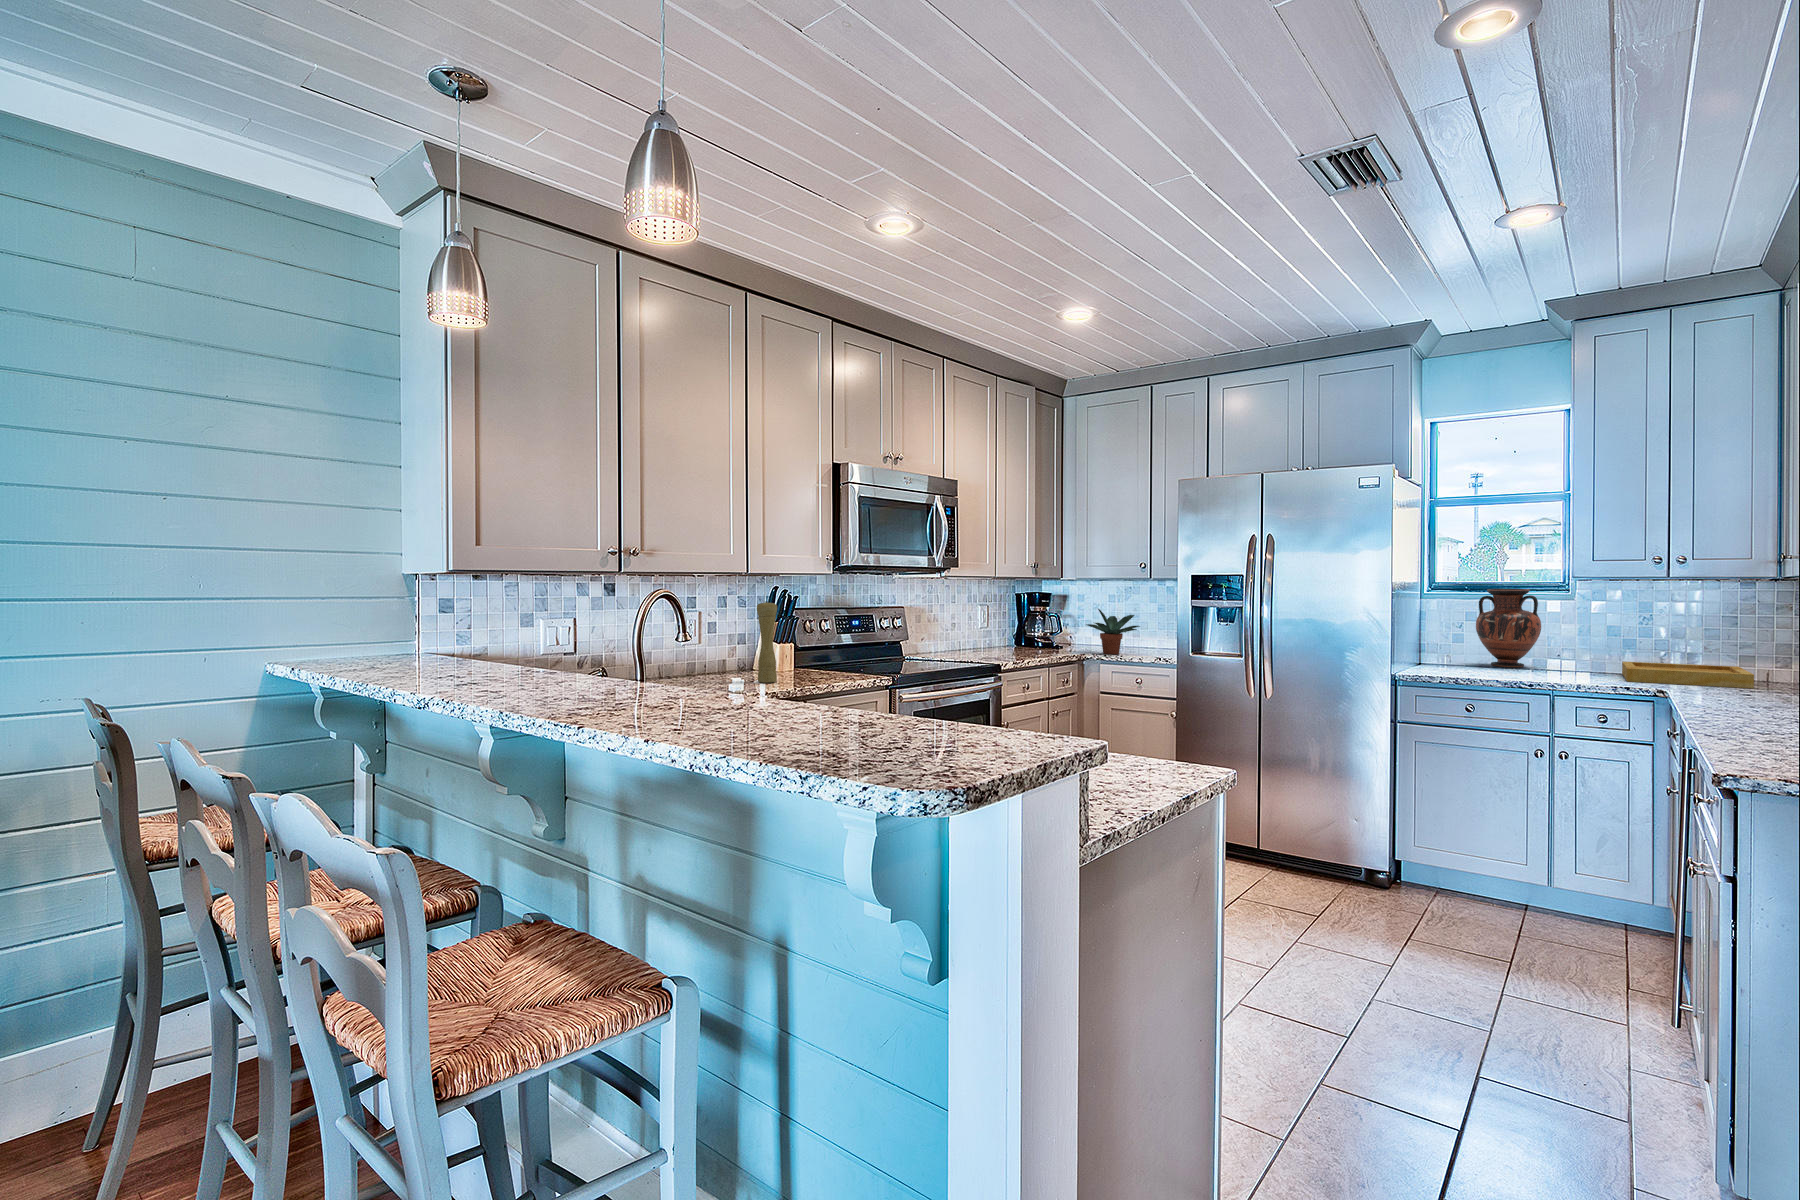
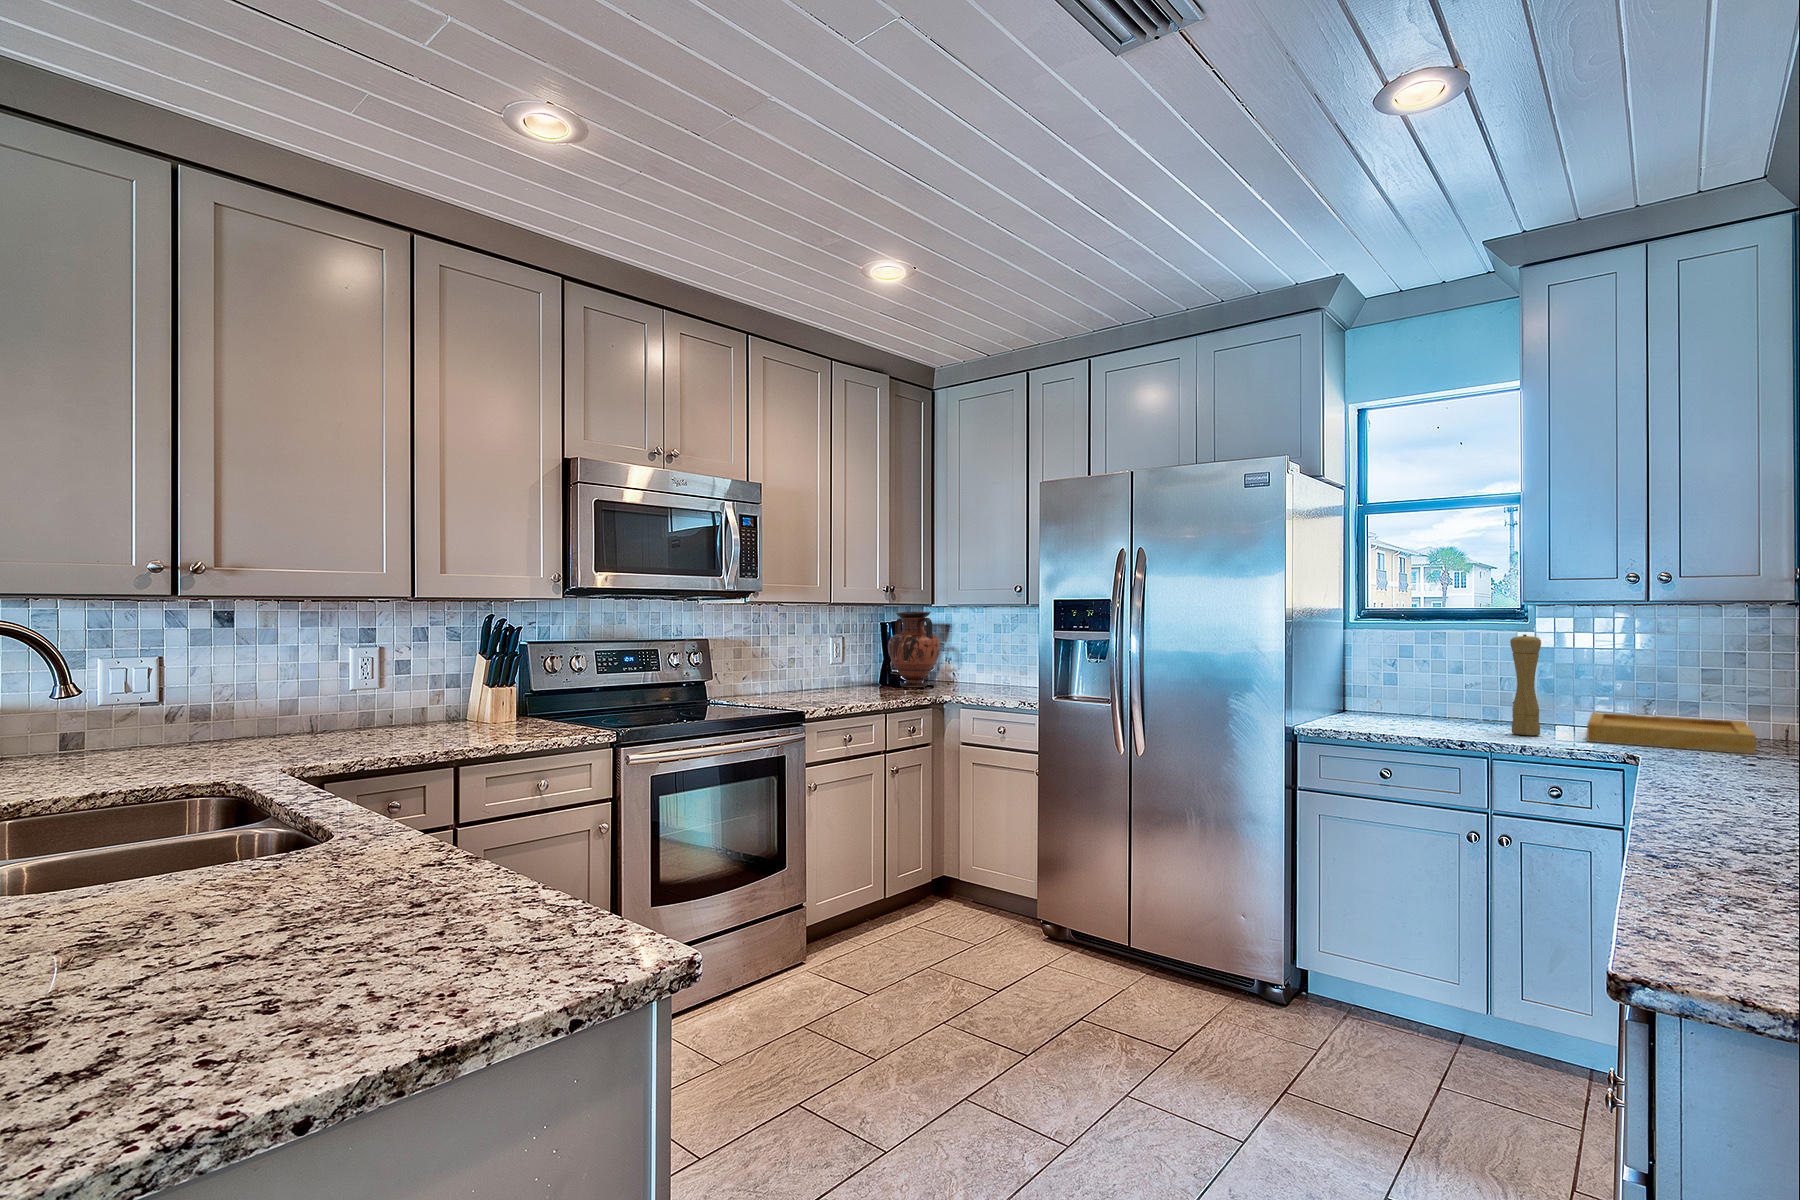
vase: present [1476,589,1541,667] -> present [888,612,940,687]
pepper mill: present [757,601,777,683] -> present [1510,635,1541,735]
potted plant: present [1086,609,1140,654] -> none [948,639,1011,696]

